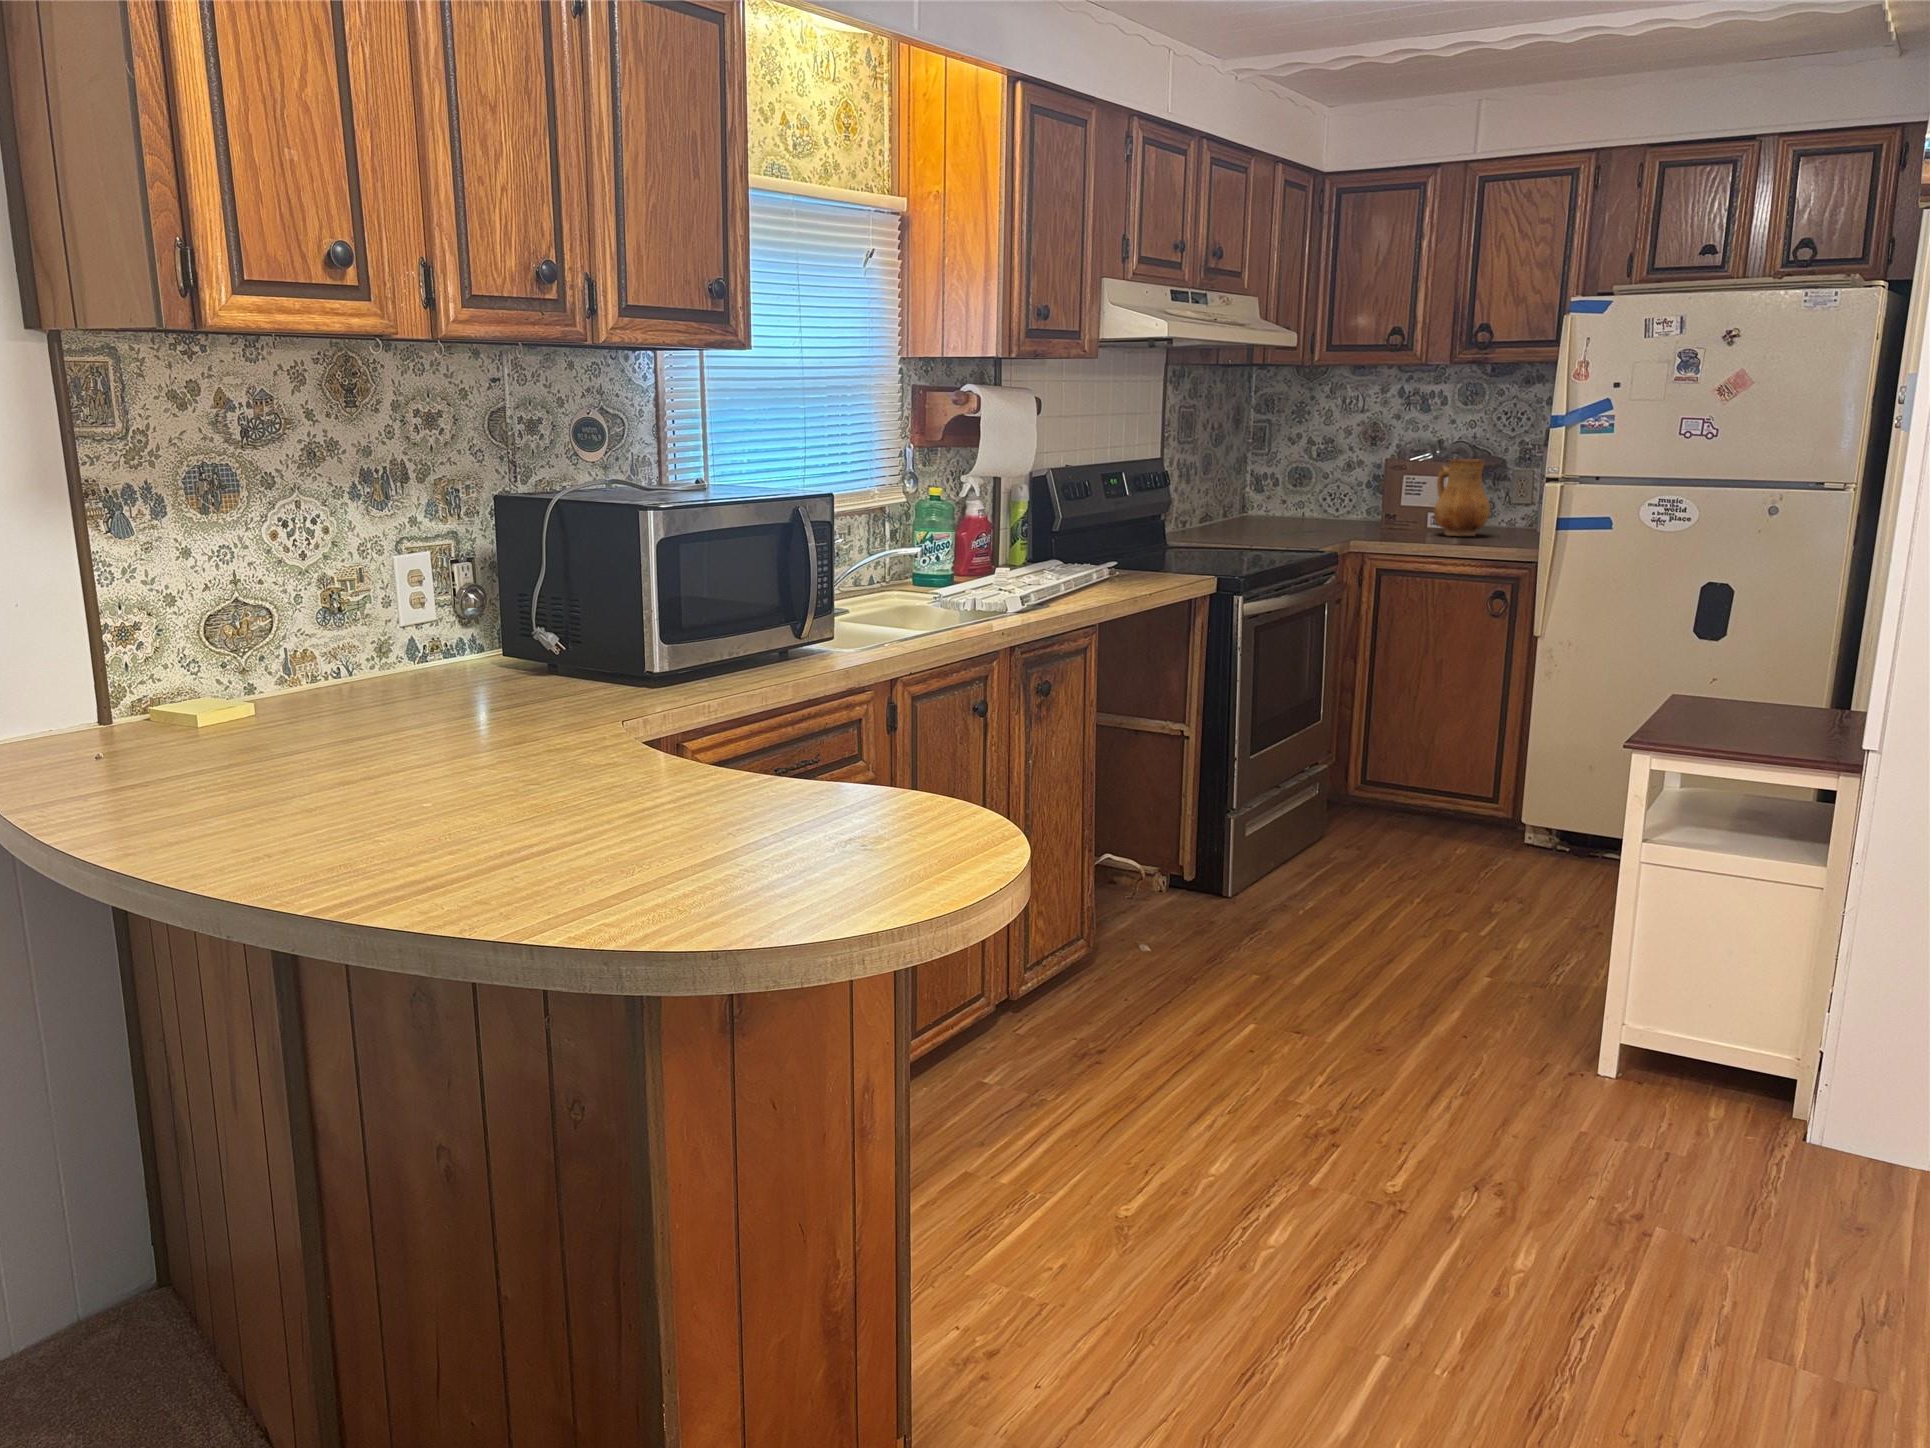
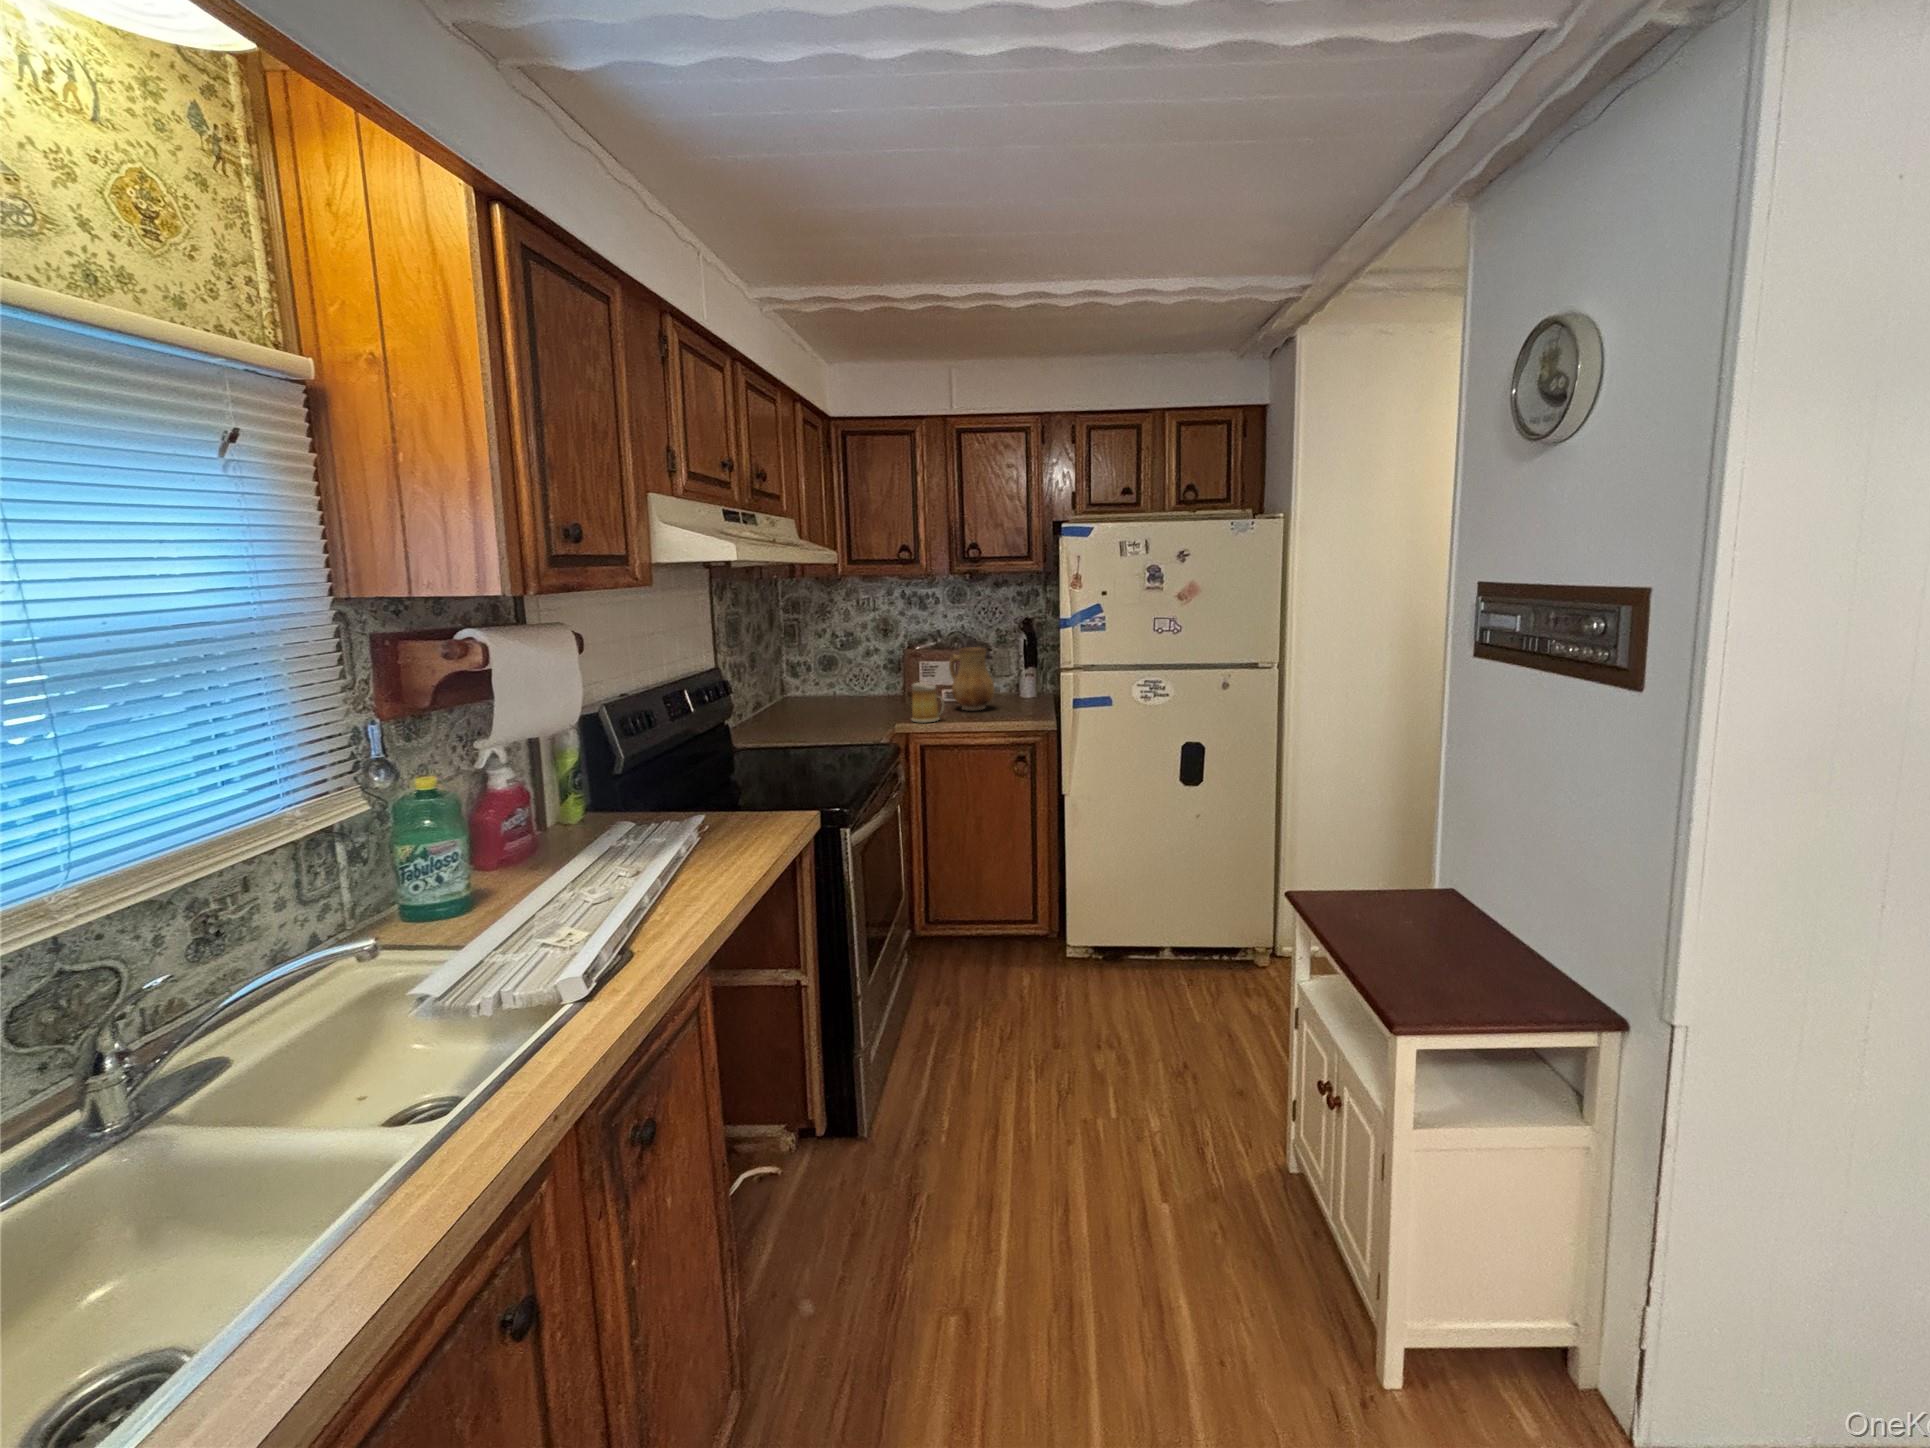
mug: none [1371,493,1413,540] -> present [912,683,944,723]

